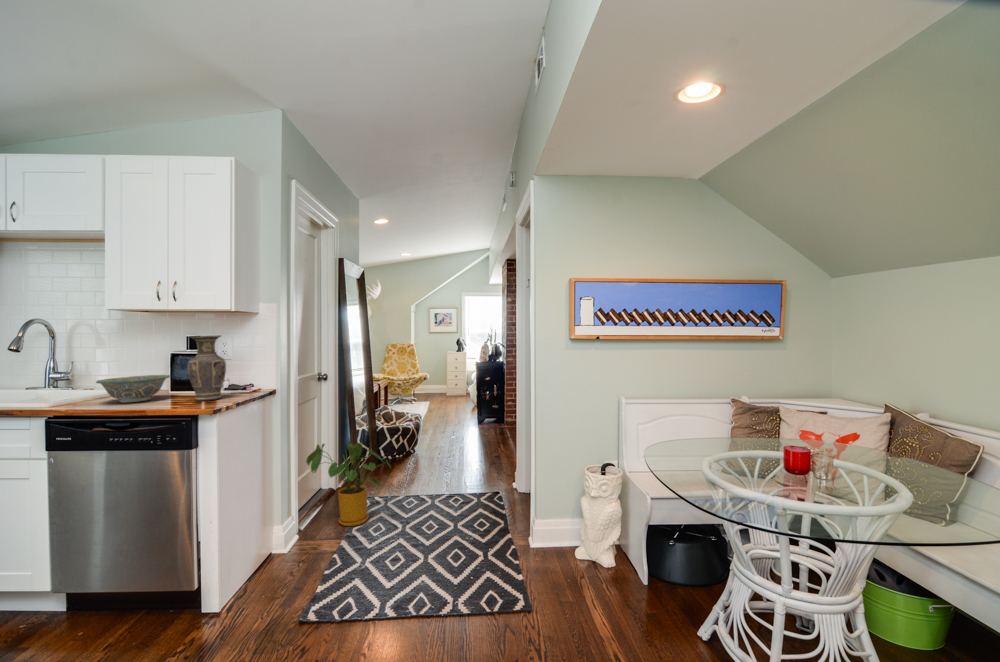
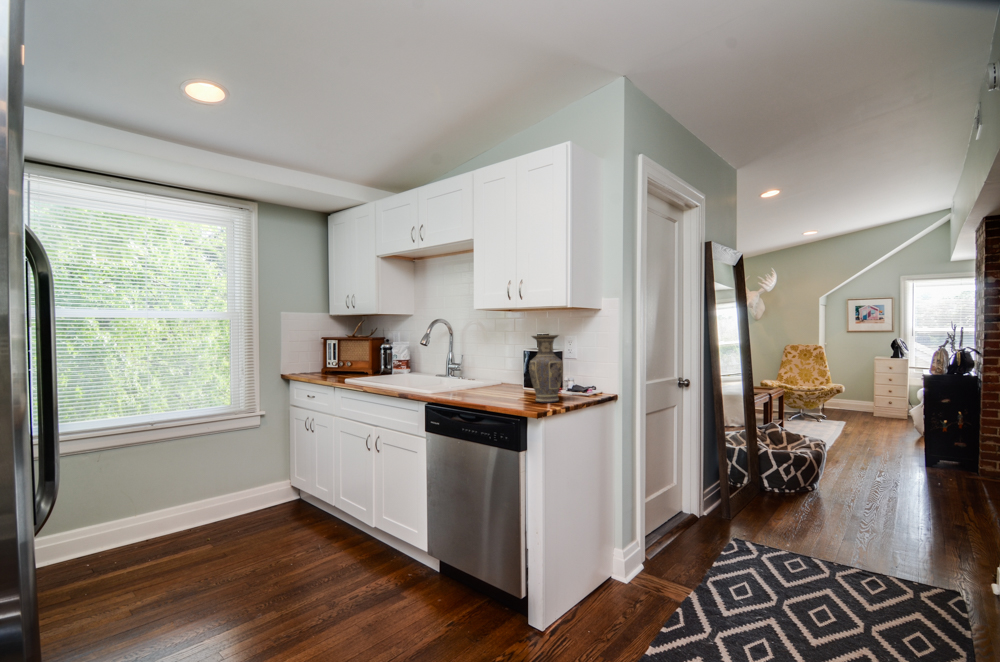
bowl: present [96,375,170,403] -> none [465,372,520,396]
house plant: present [306,443,391,526] -> none [657,463,766,575]

